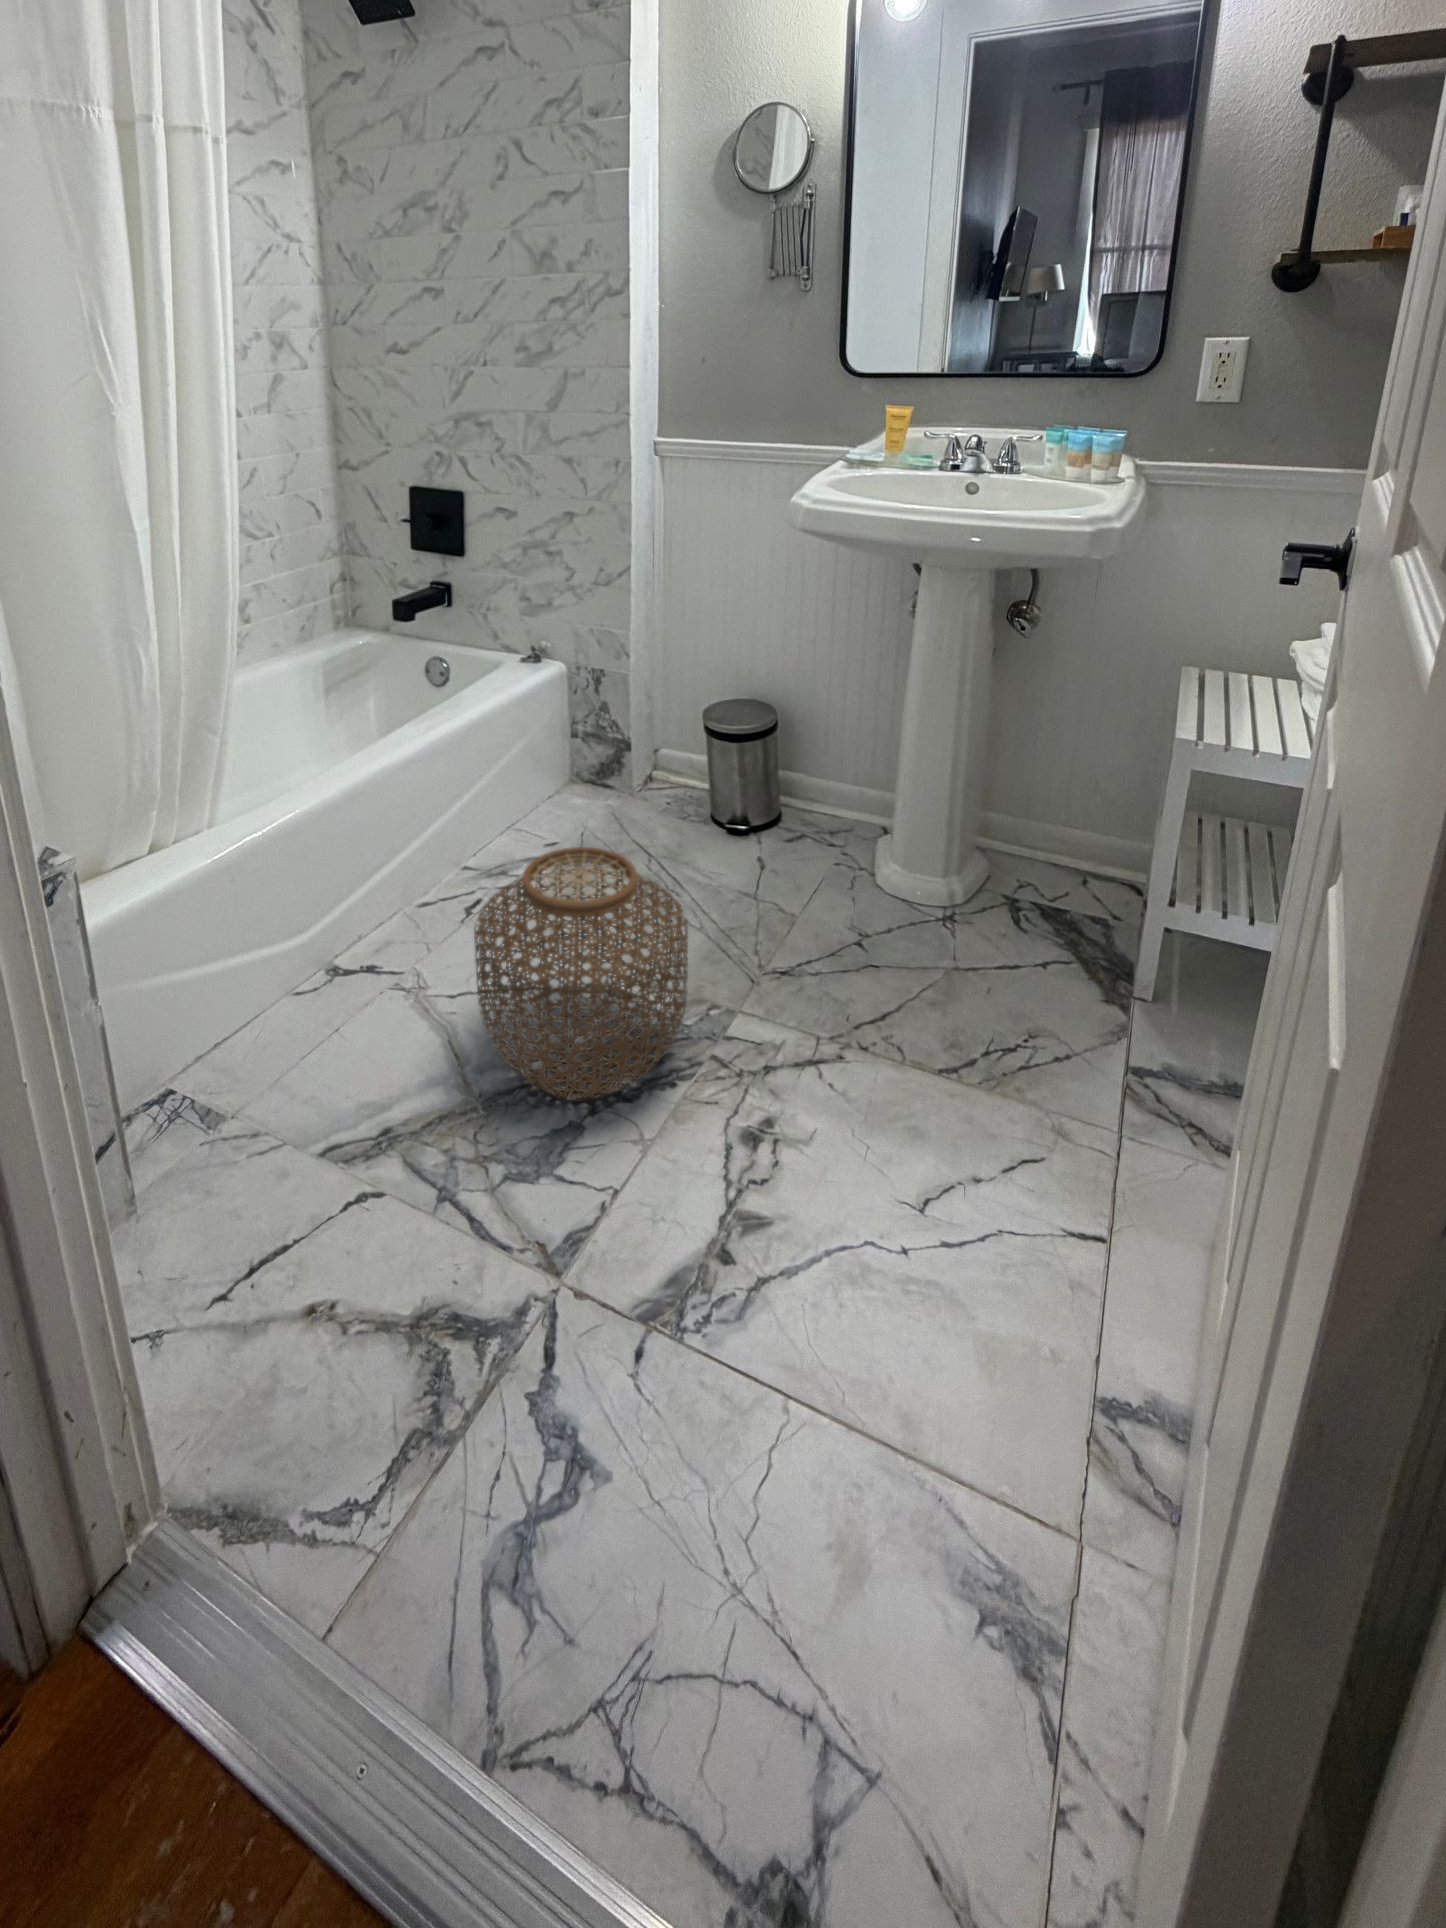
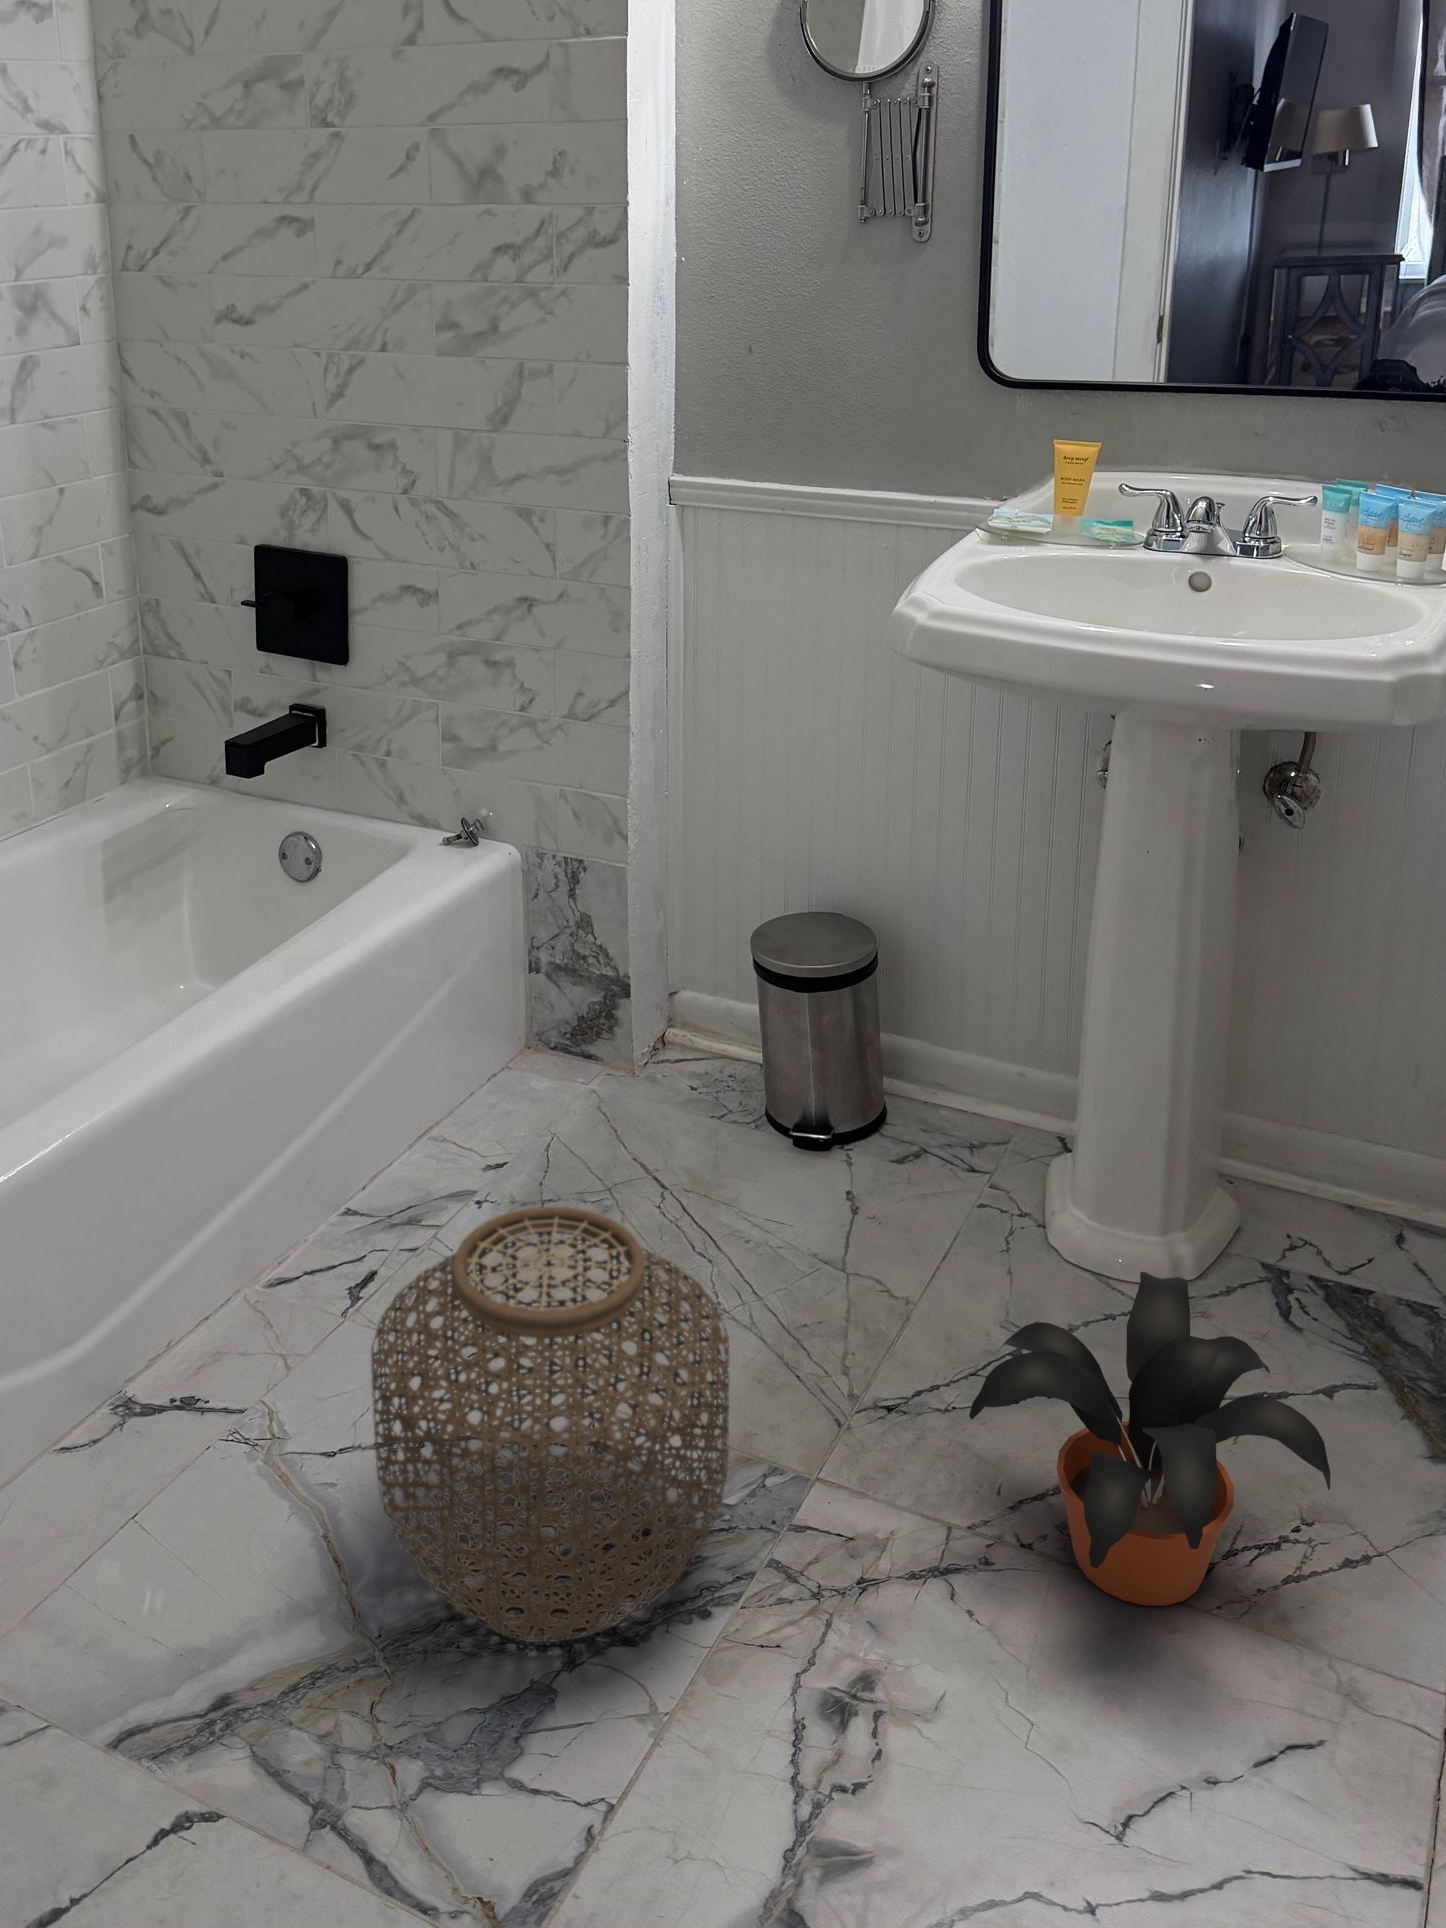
potted plant: none [831,890,1050,1082] -> present [969,1272,1331,1606]

